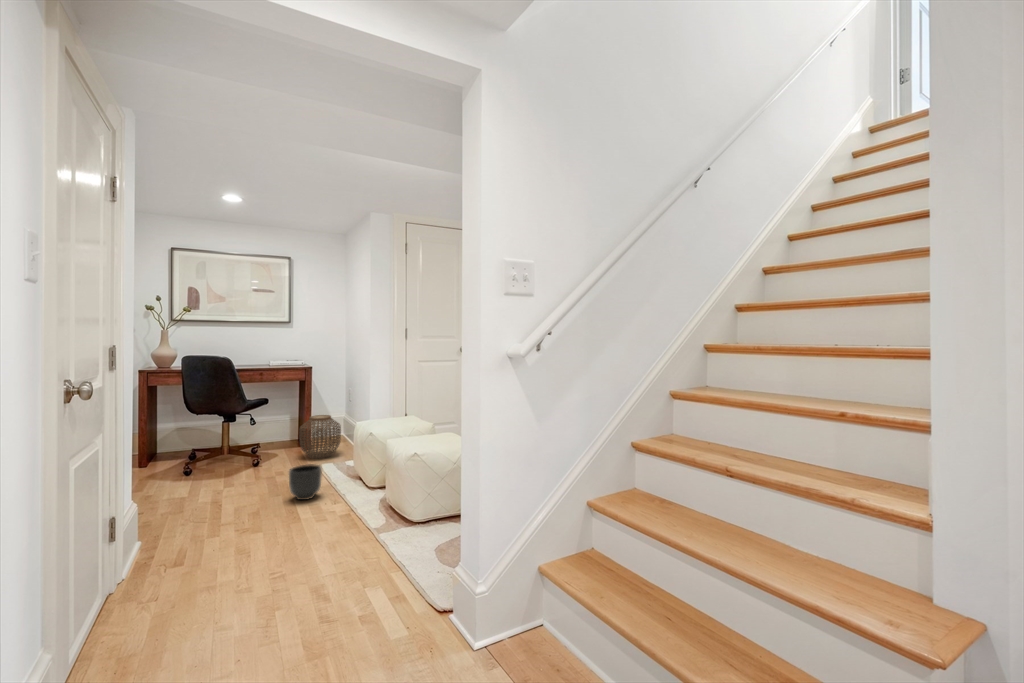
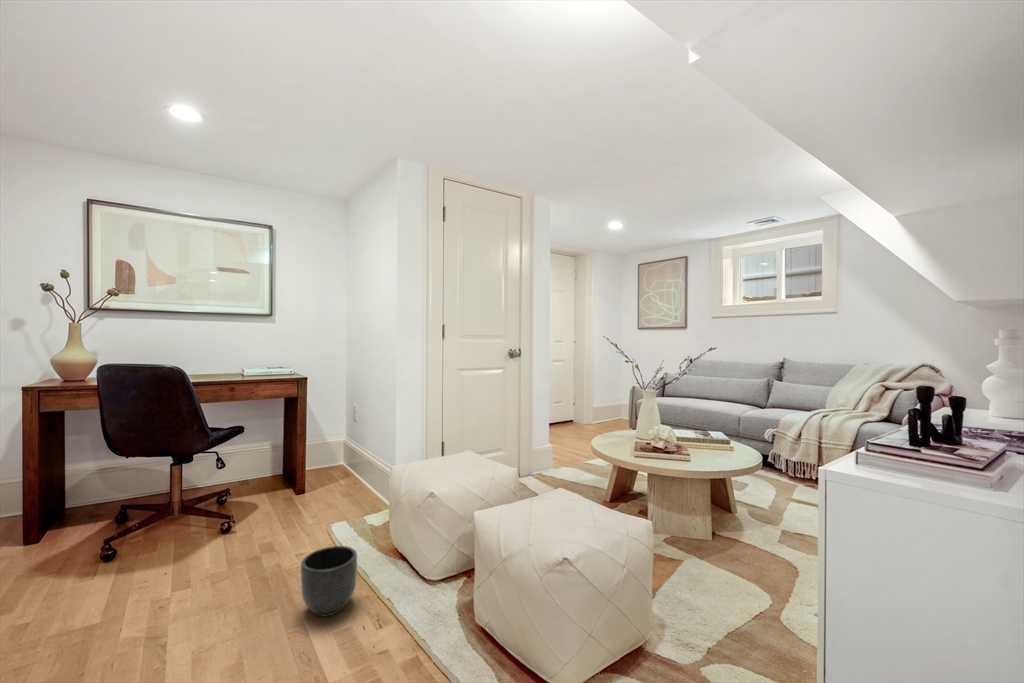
woven basket: present [299,415,341,458] -> none [292,446,352,511]

